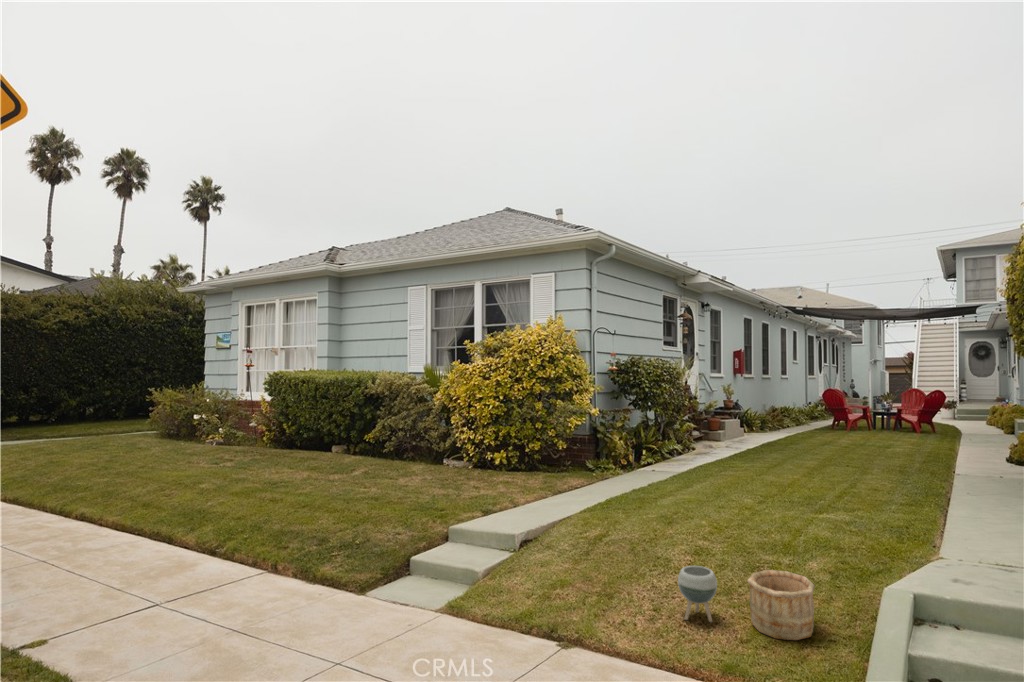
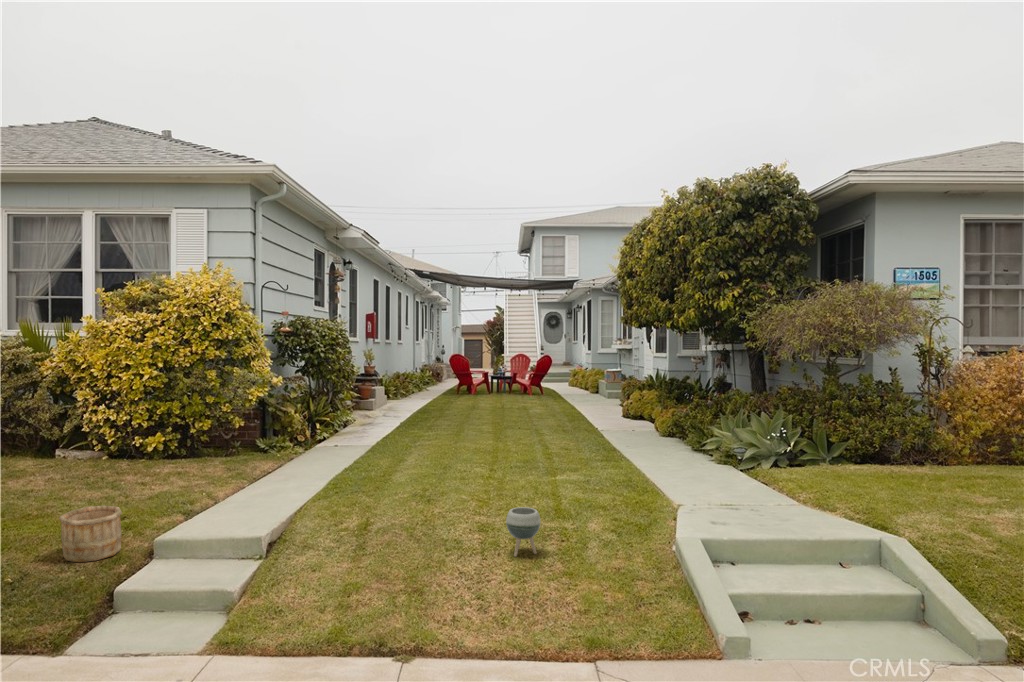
wooden bucket: present [747,570,815,640] -> present [59,505,122,562]

